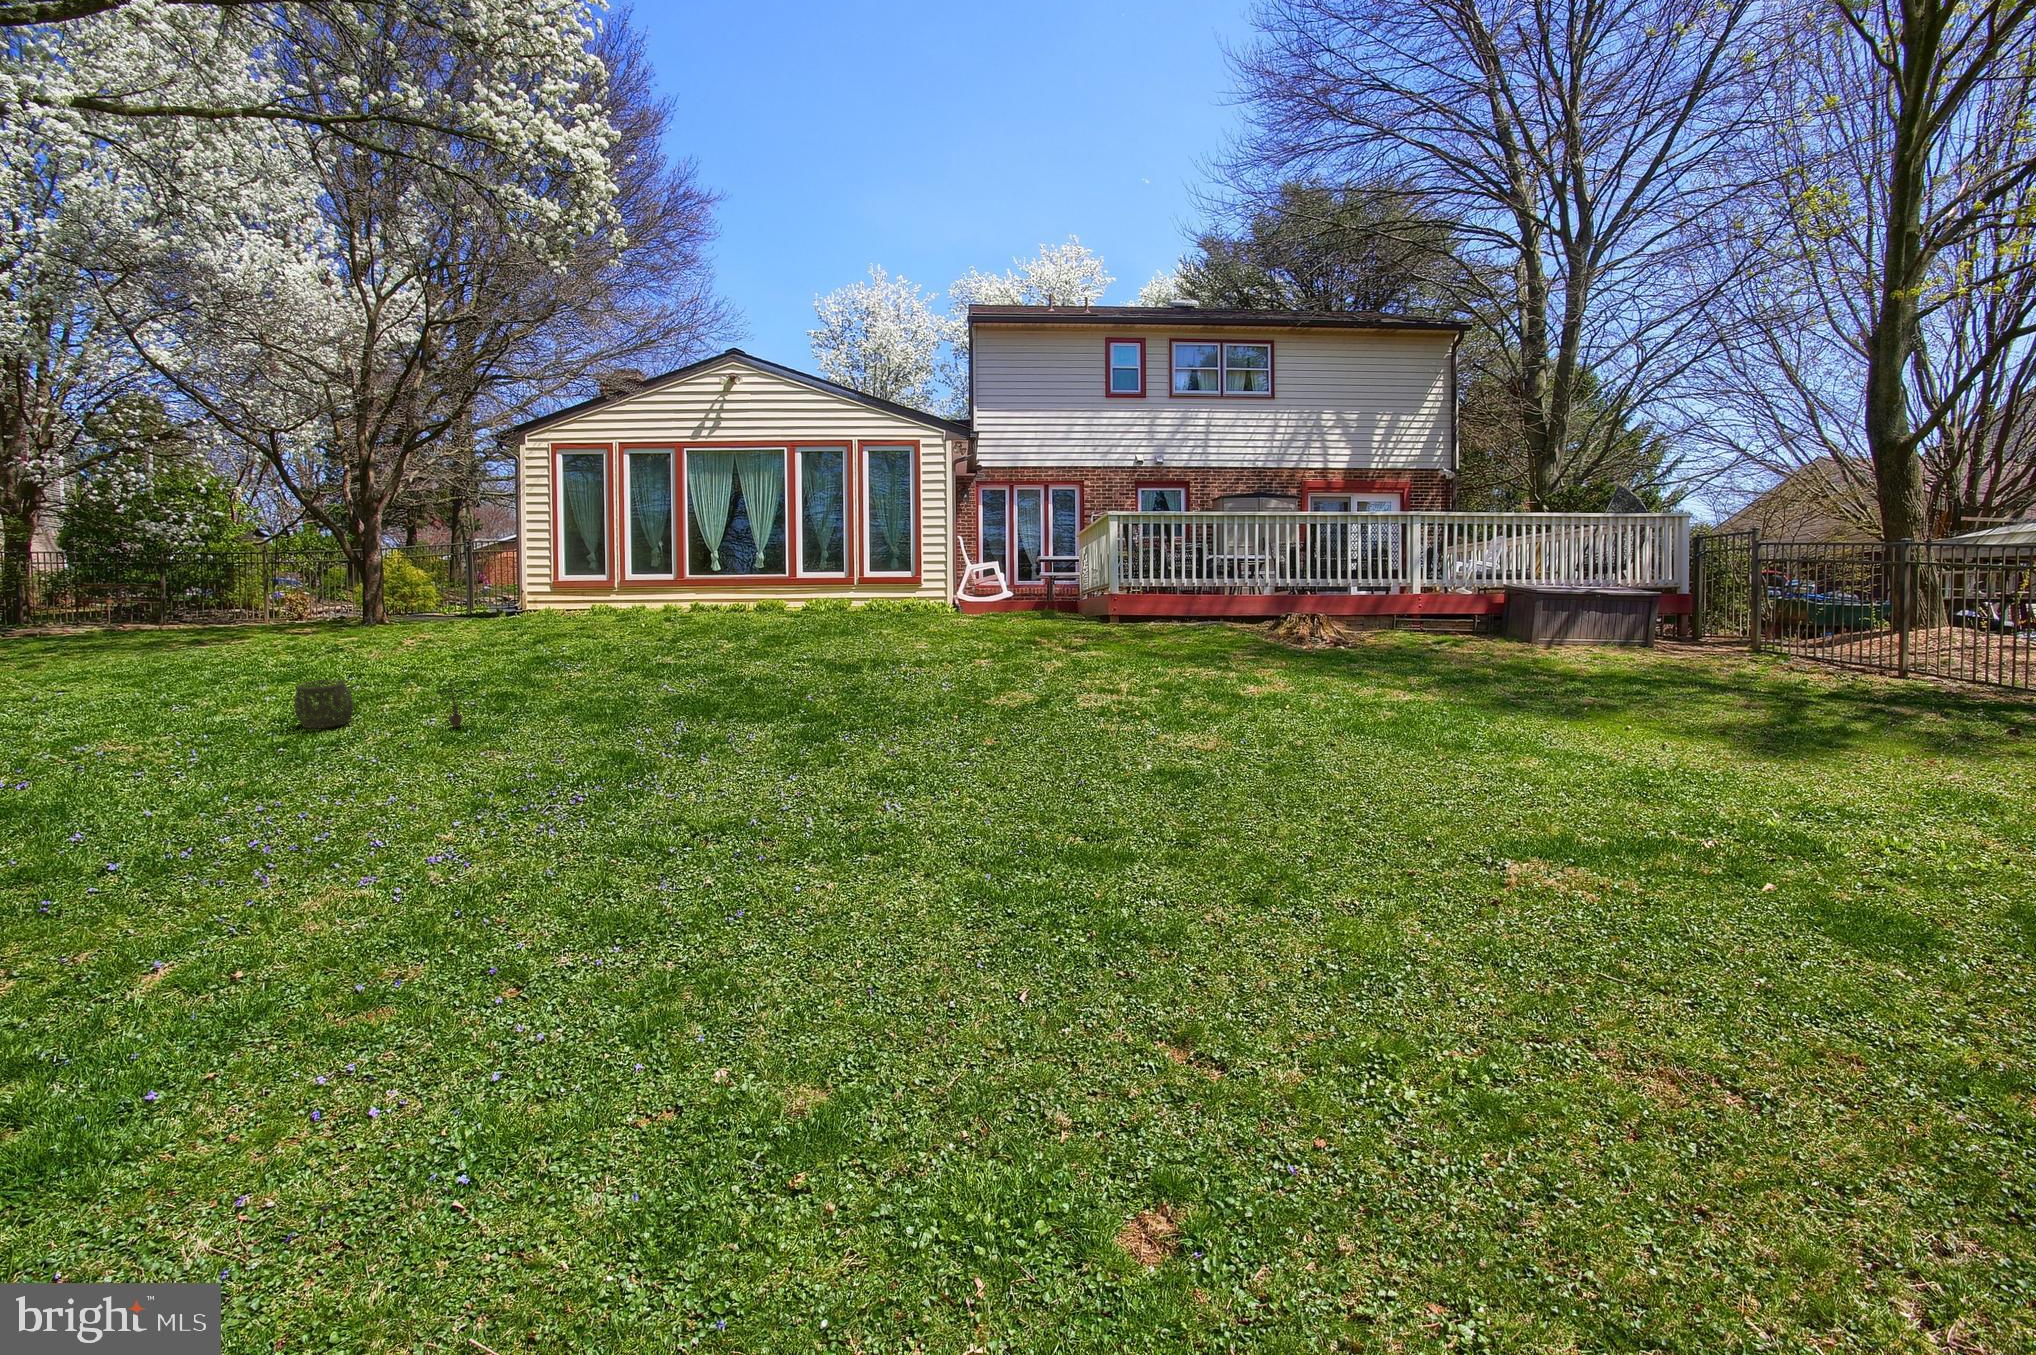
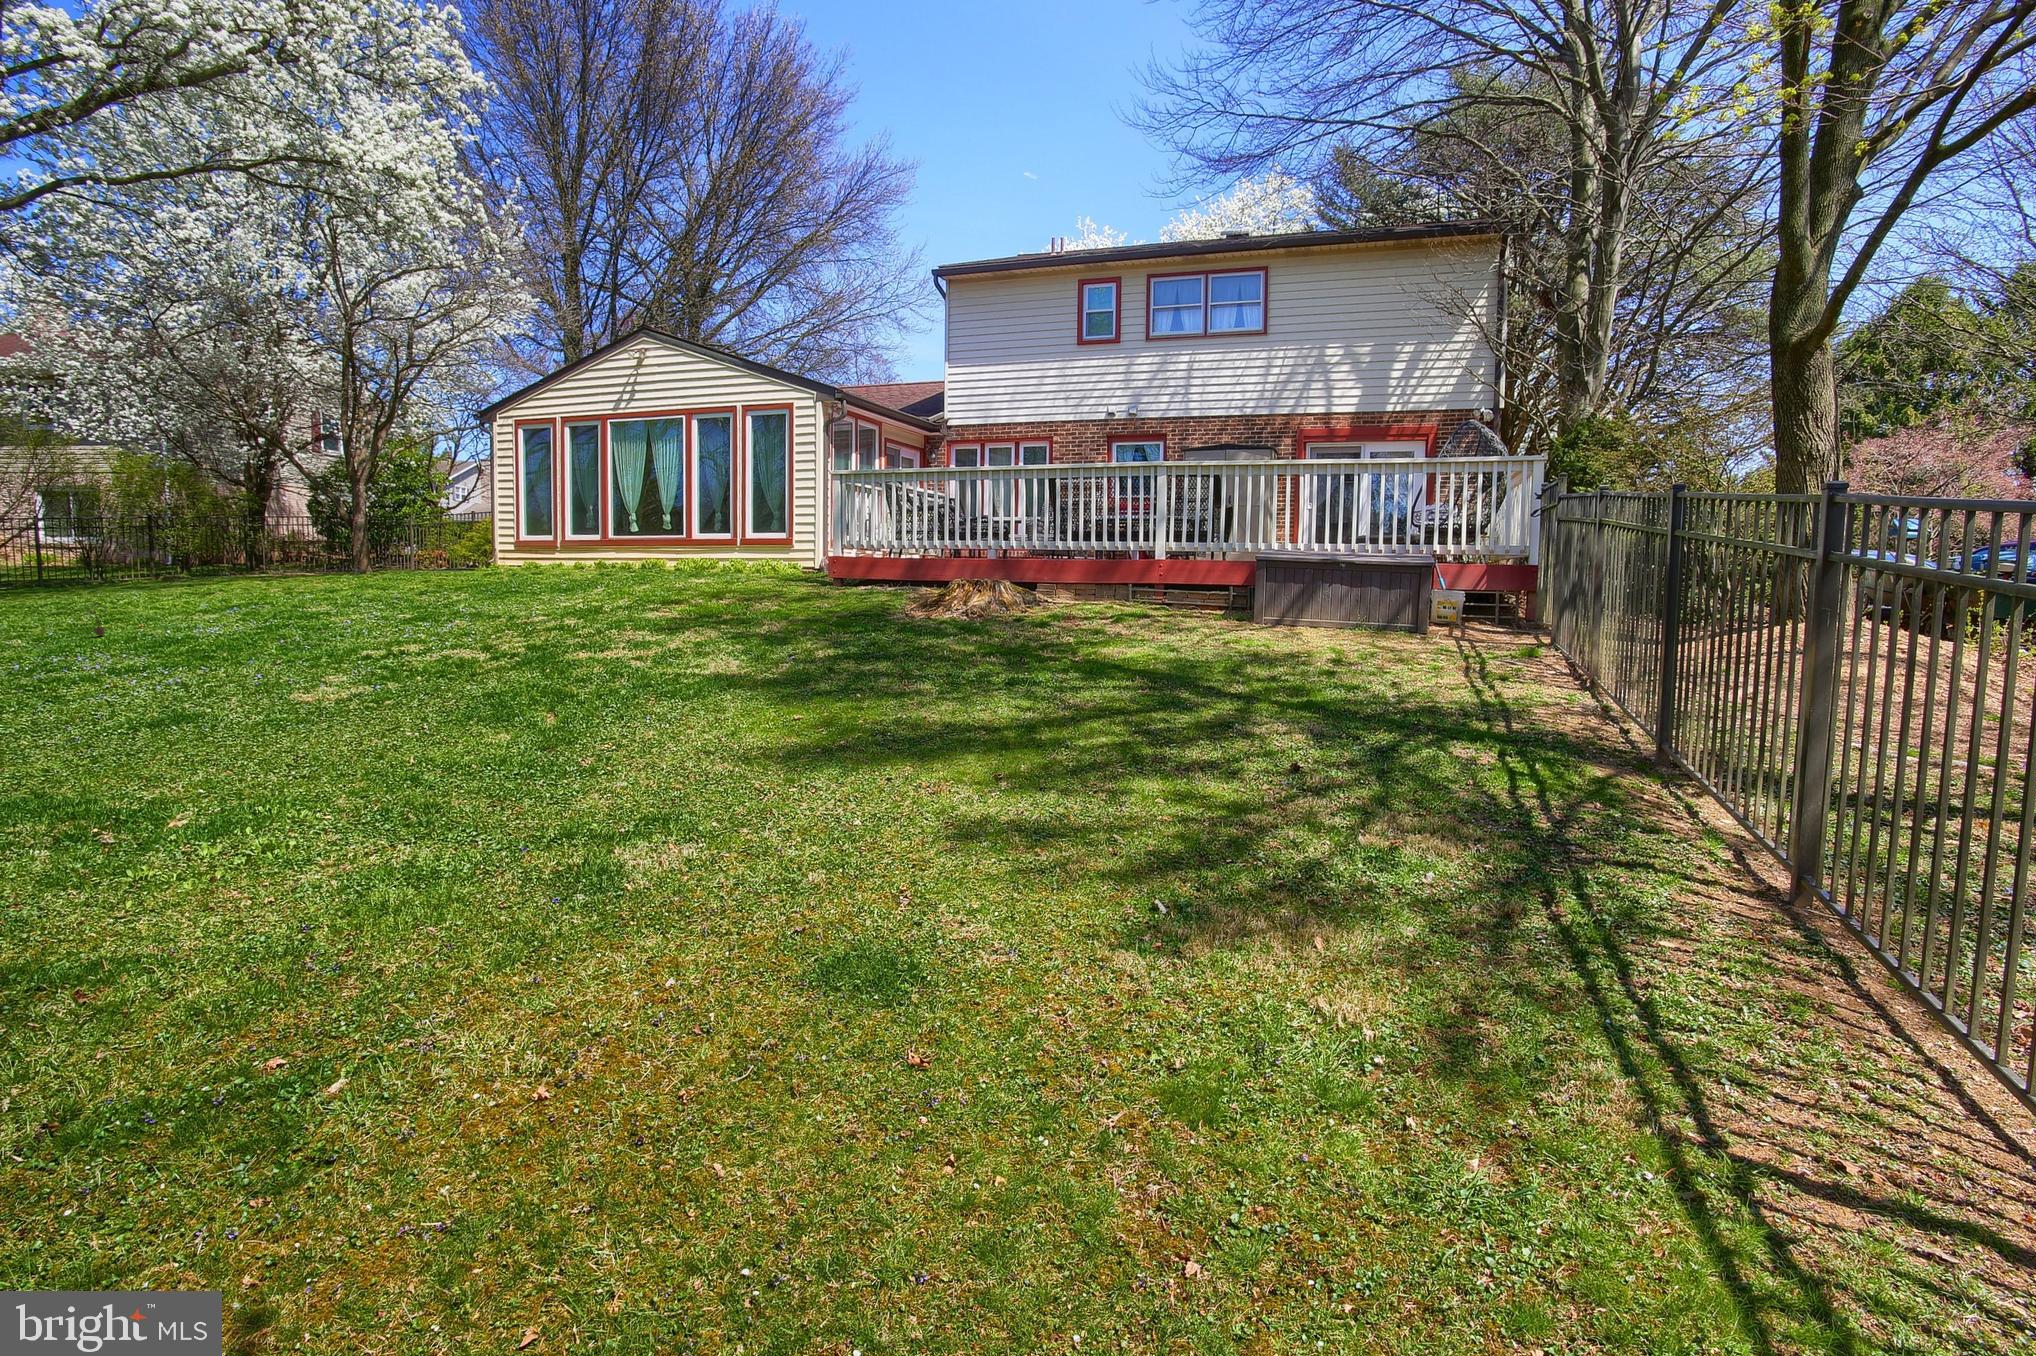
woven basket: present [294,680,353,729] -> none [20,600,67,633]

